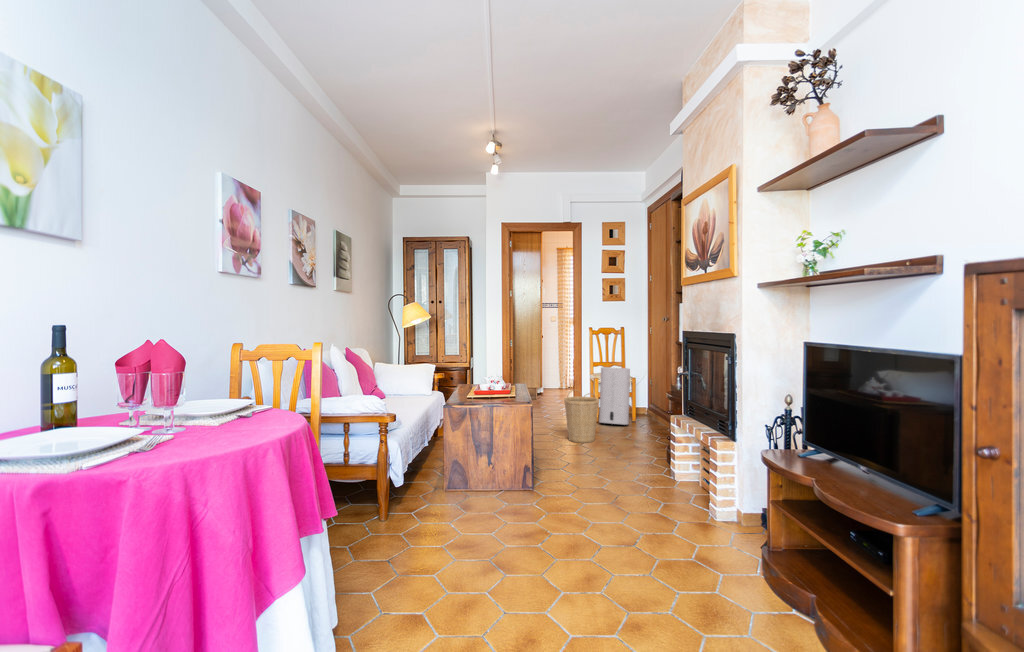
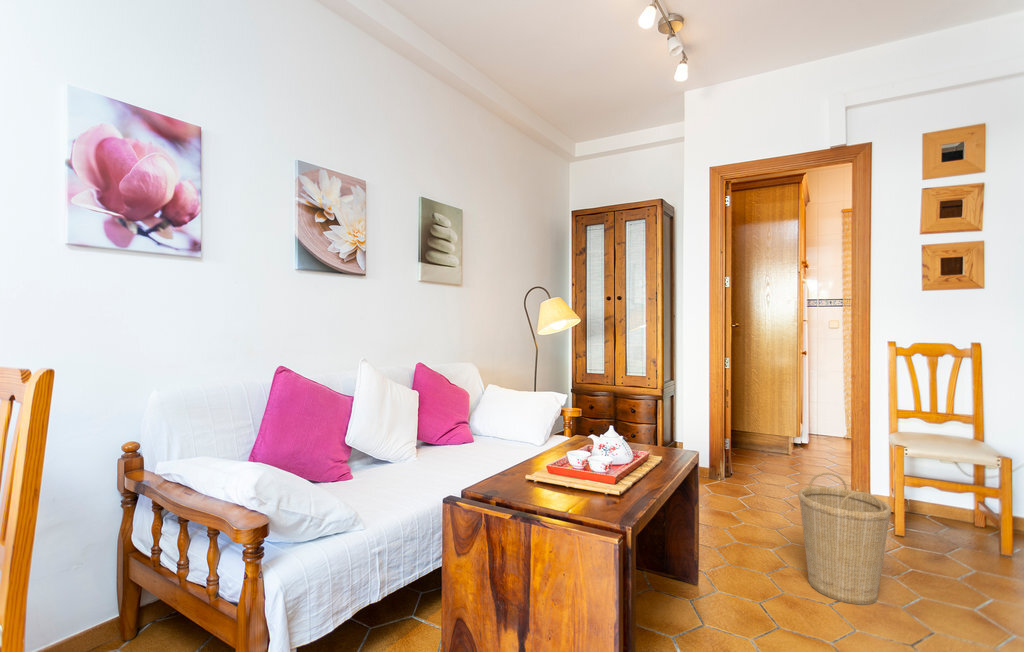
air purifier: present [599,367,630,425] -> none [903,426,994,565]

